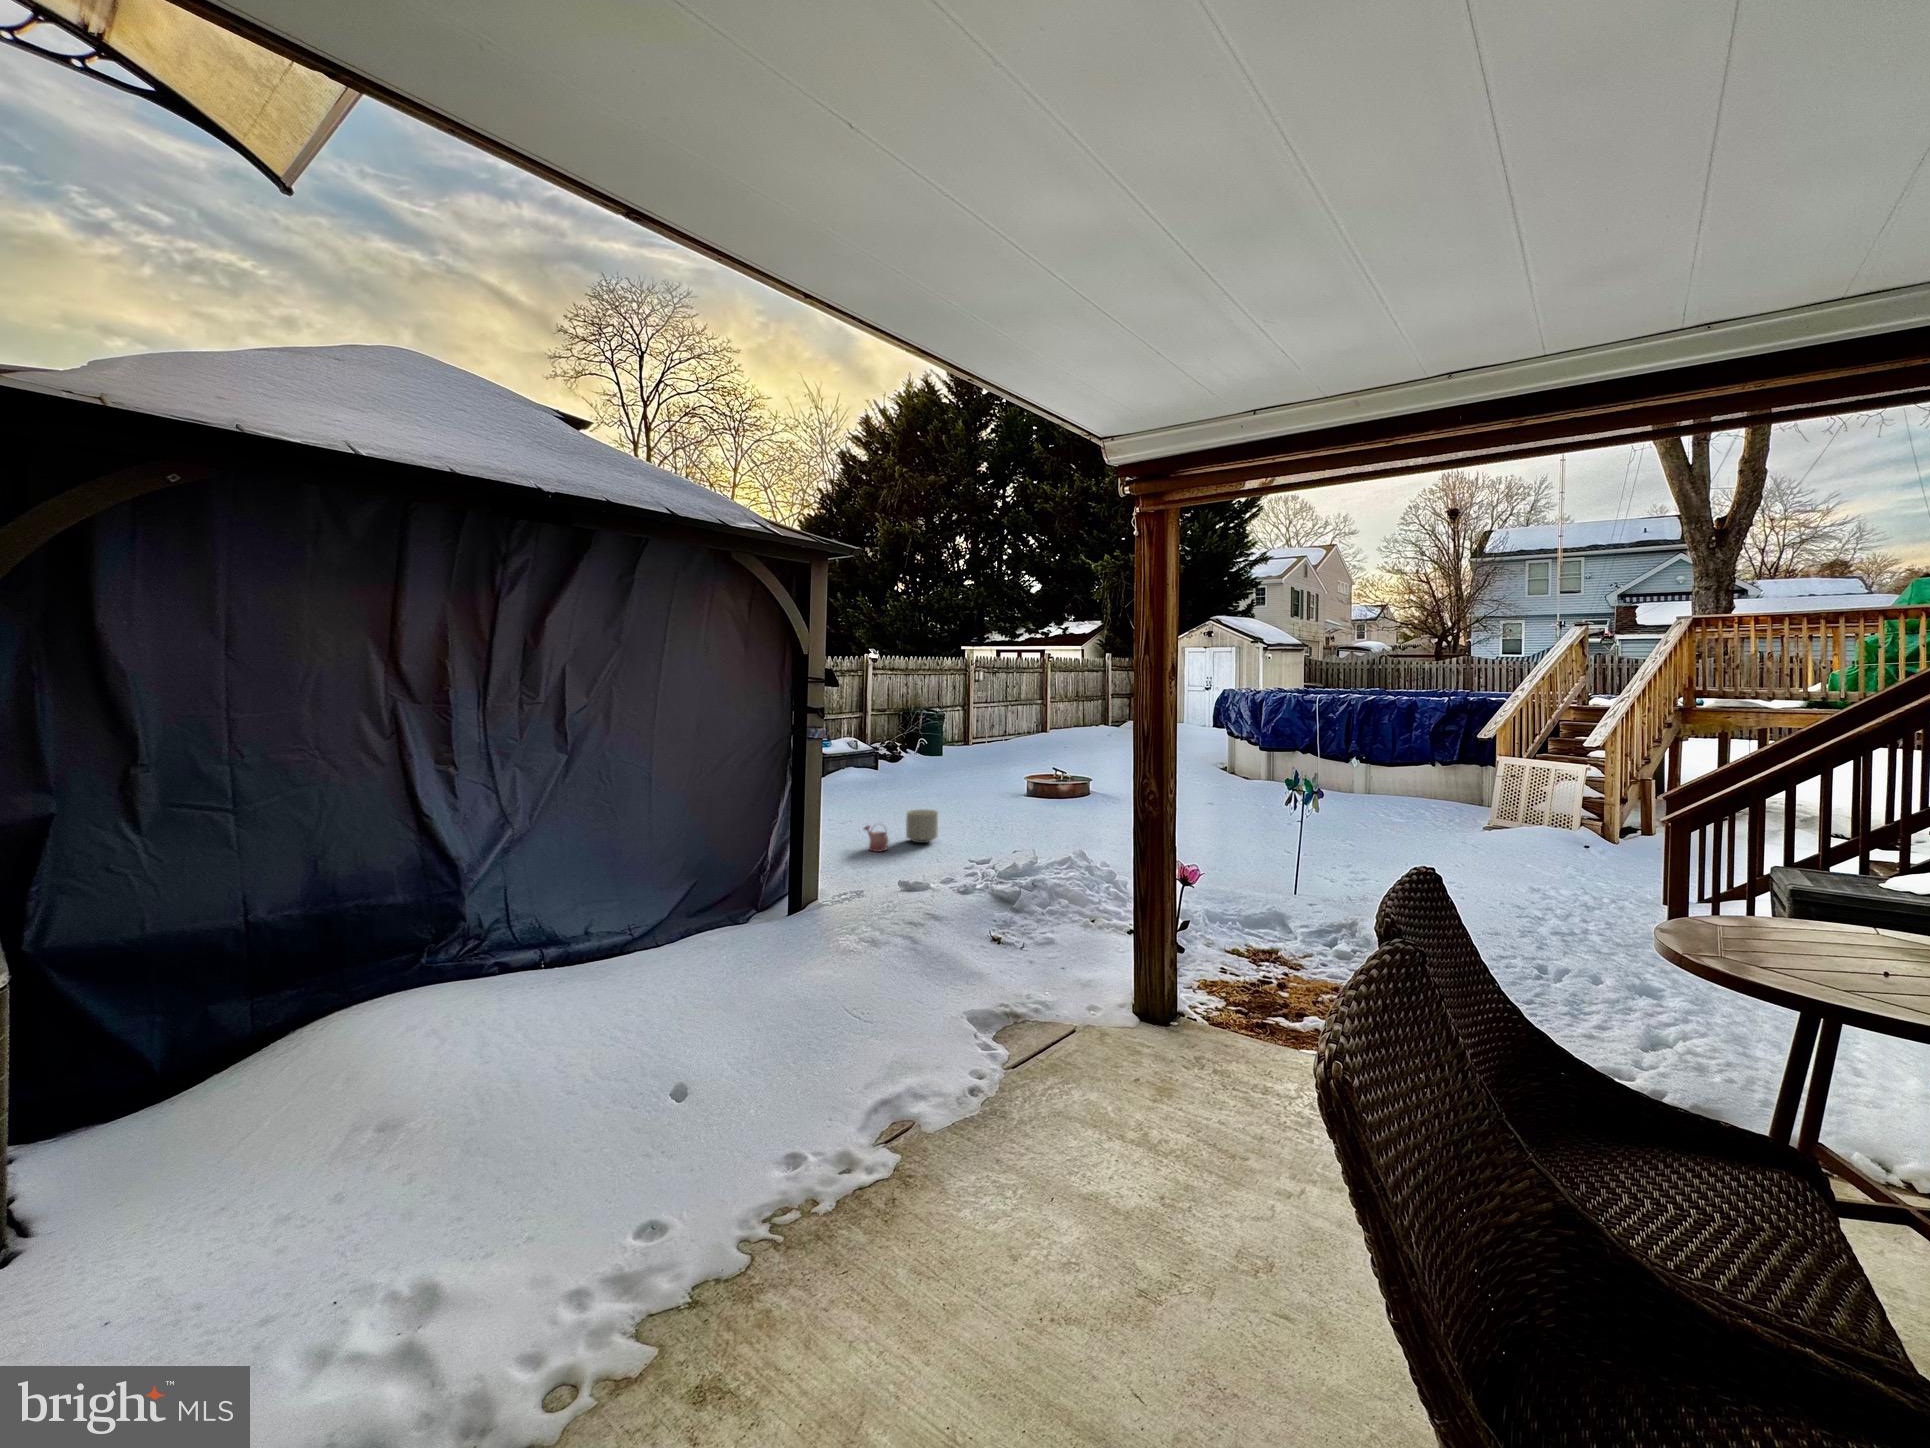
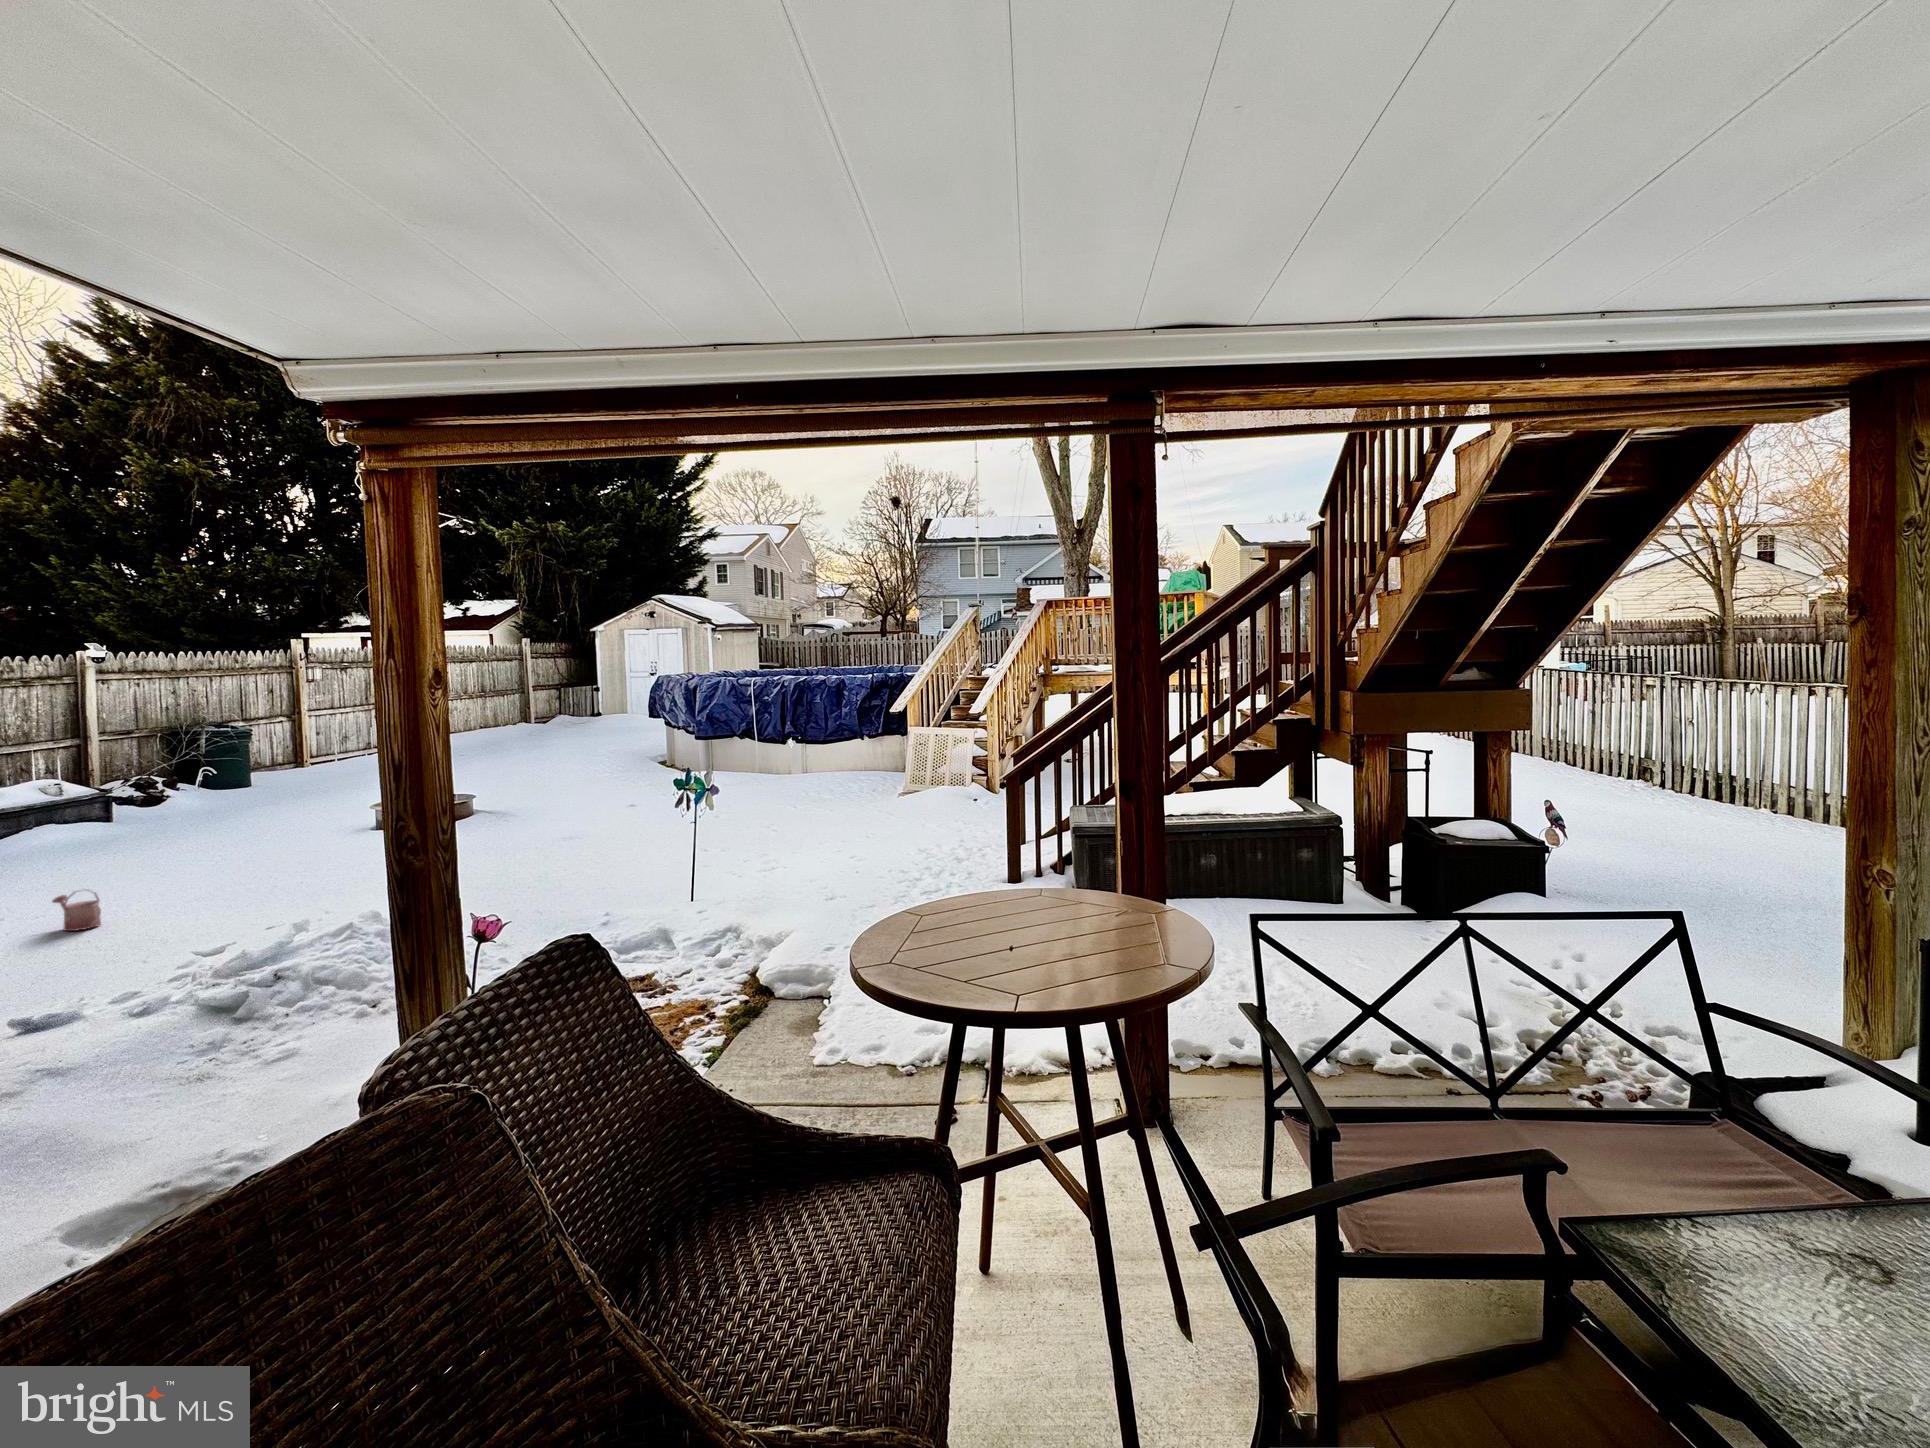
planter: present [906,809,938,843] -> none [141,859,202,907]

